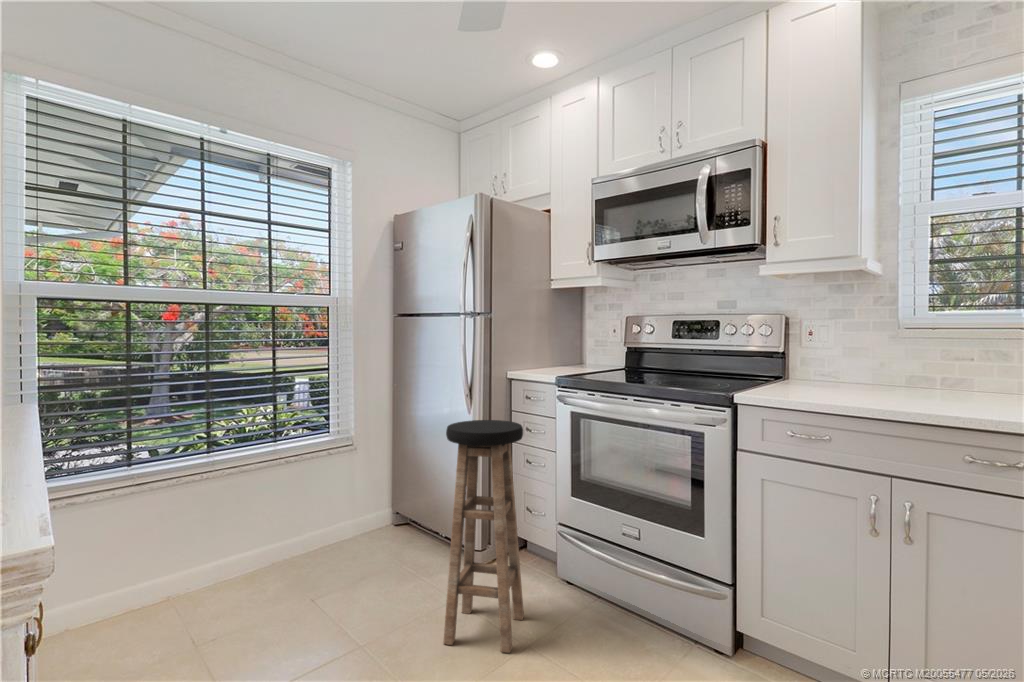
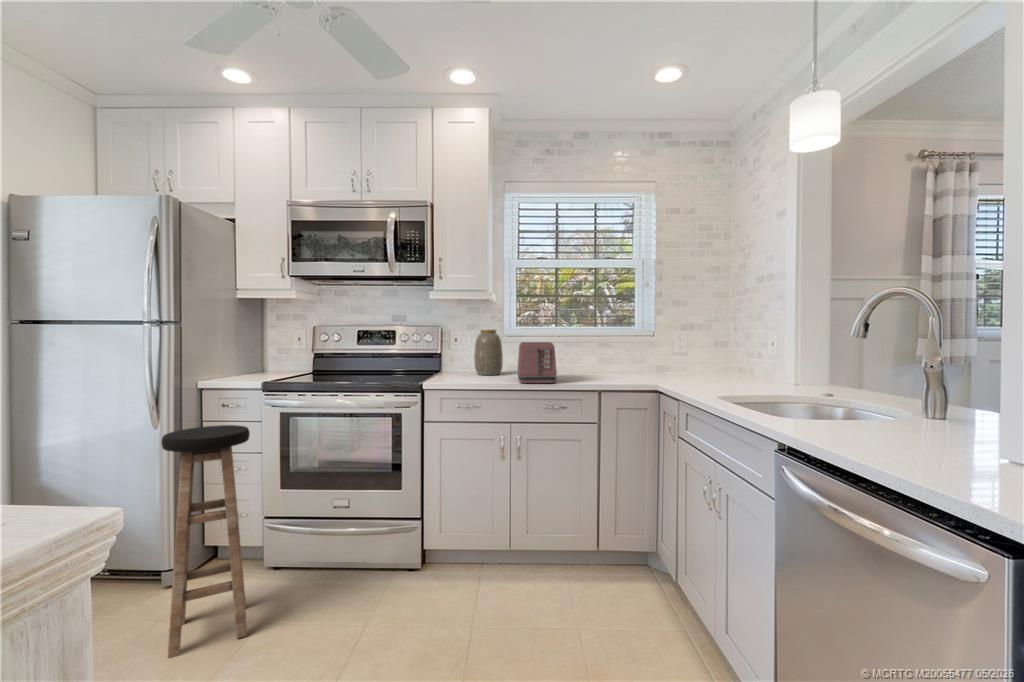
vase: none [838,318,891,390] -> present [474,330,503,375]
toaster: none [906,338,993,414] -> present [518,342,557,383]

